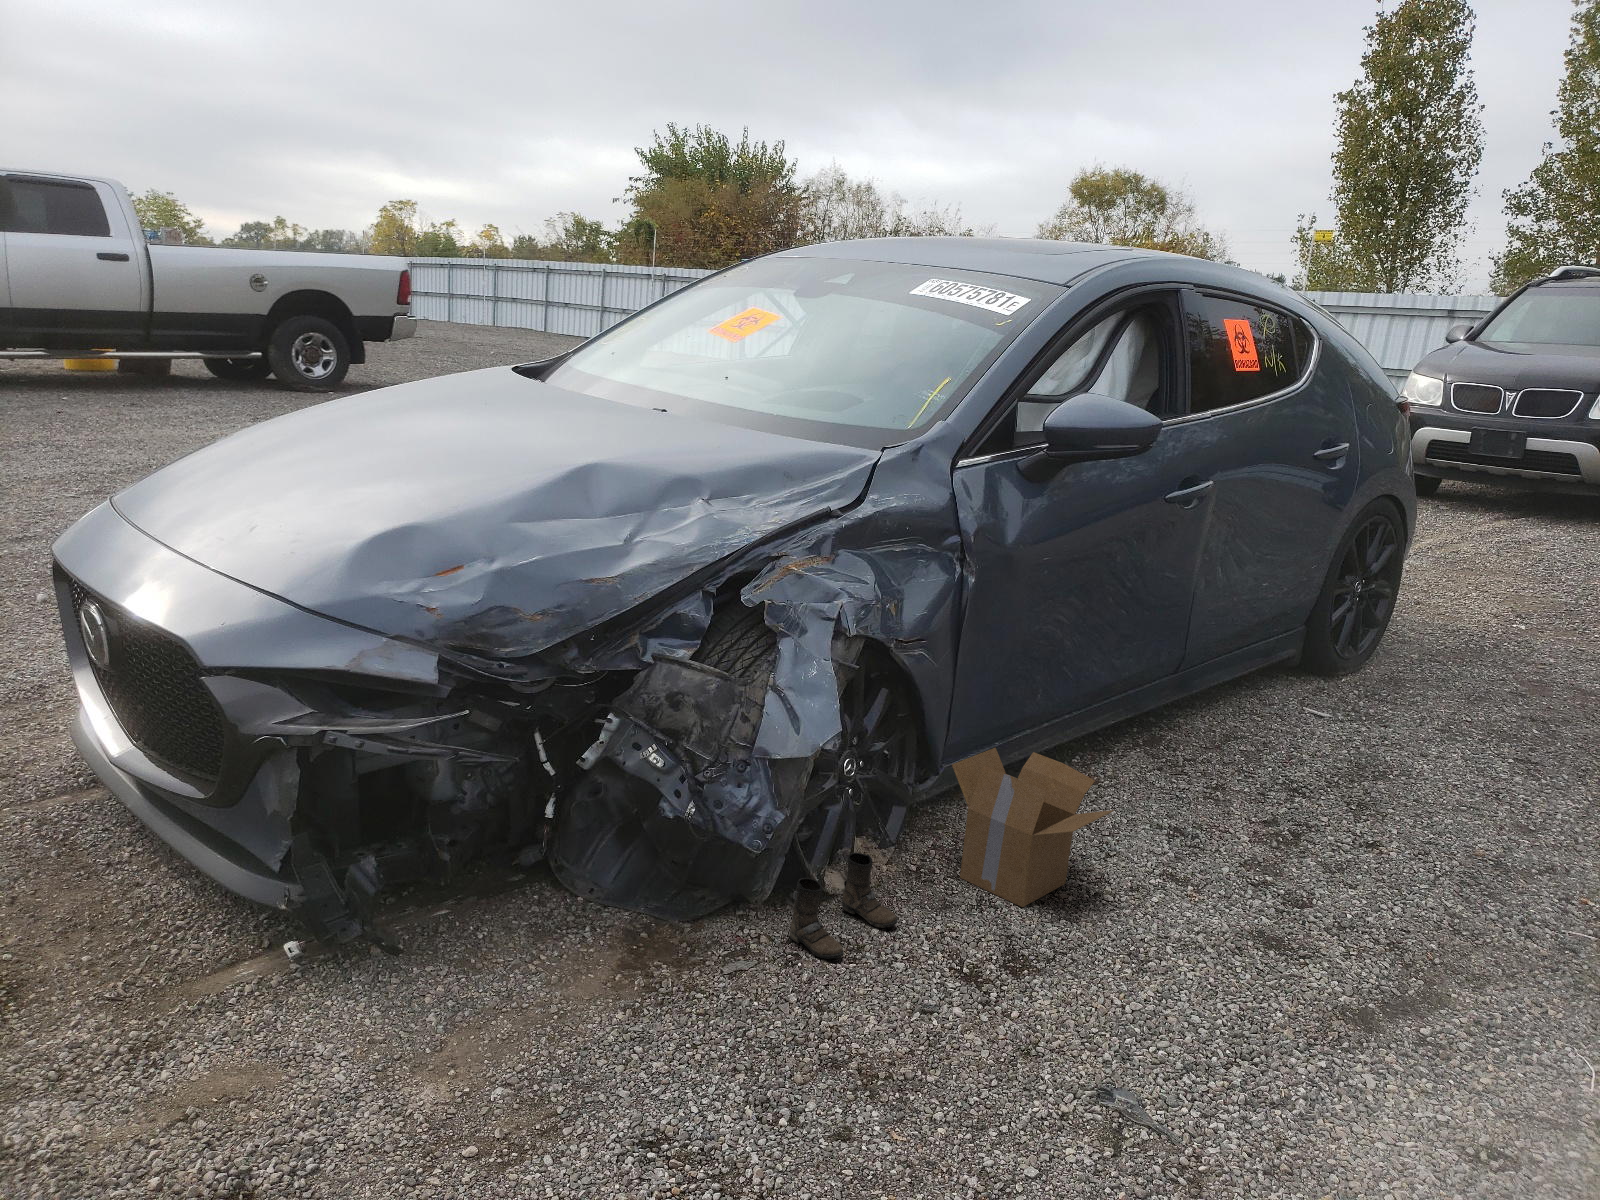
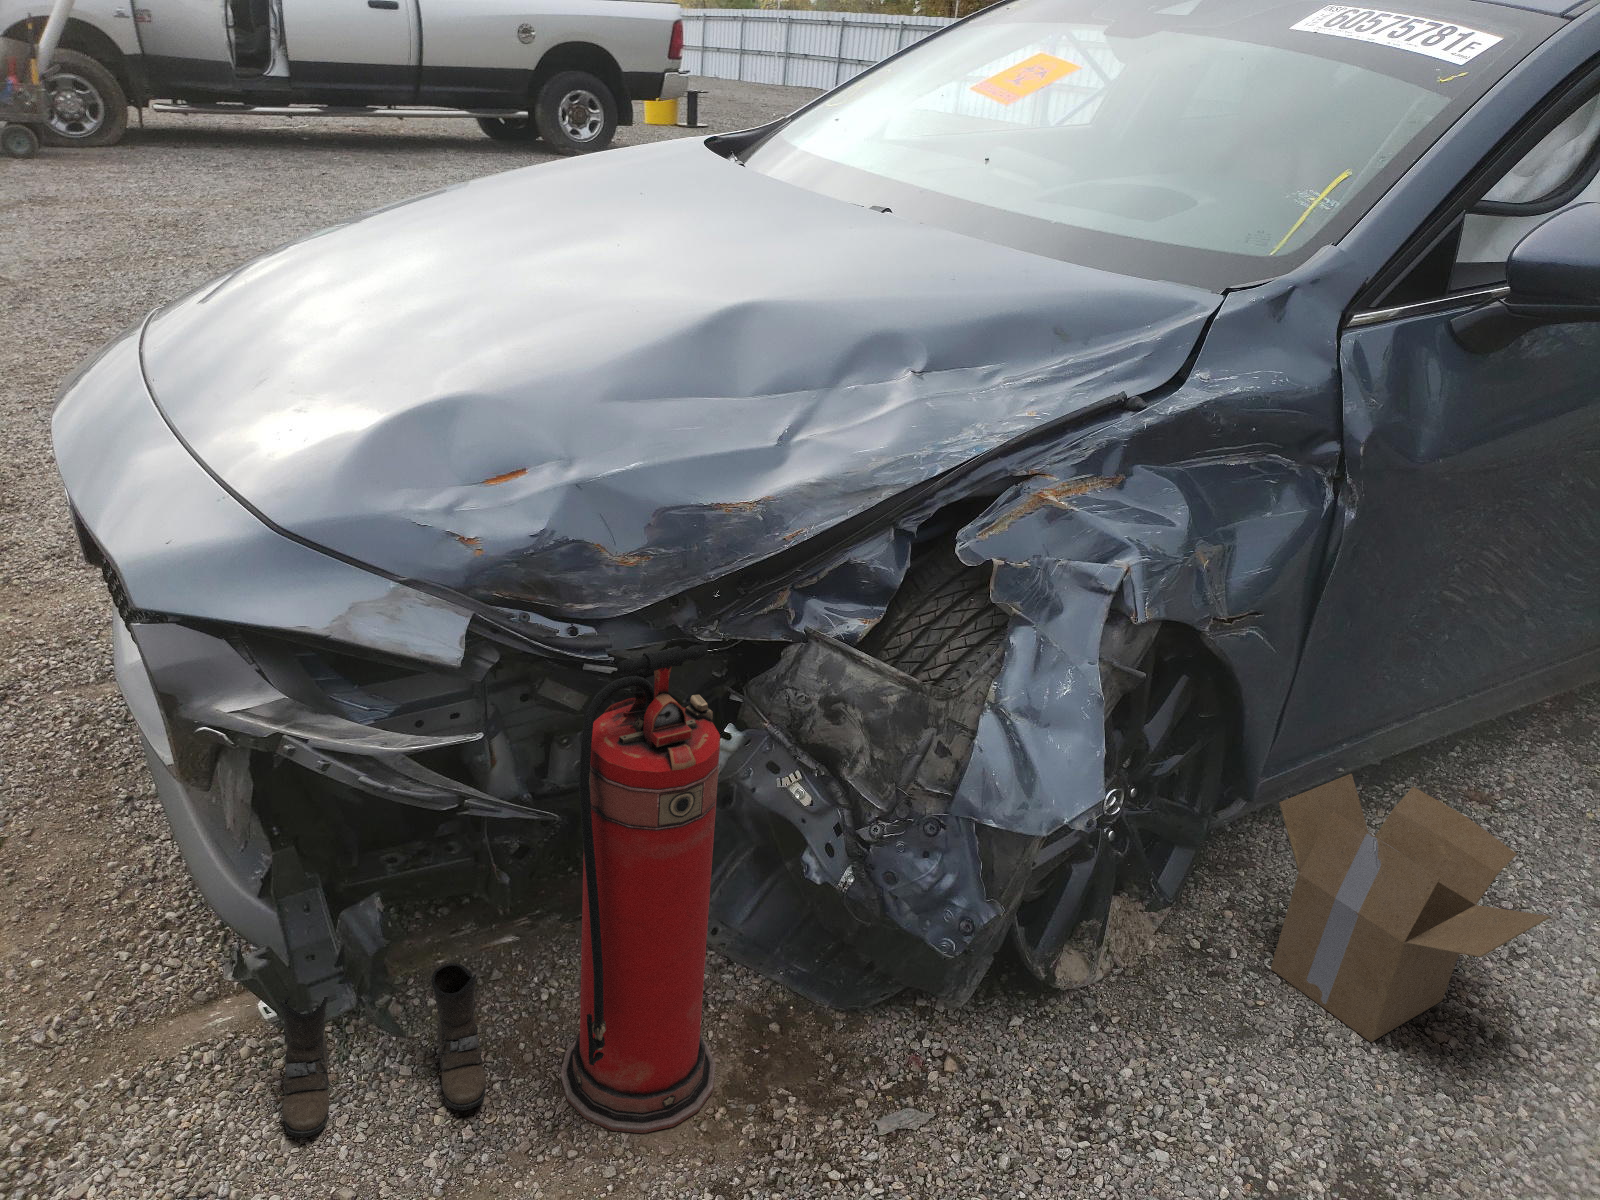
fire extinguisher: none [512,662,614,992] -> present [560,645,720,1133]
boots: present [790,853,898,959] -> present [280,963,486,1137]

